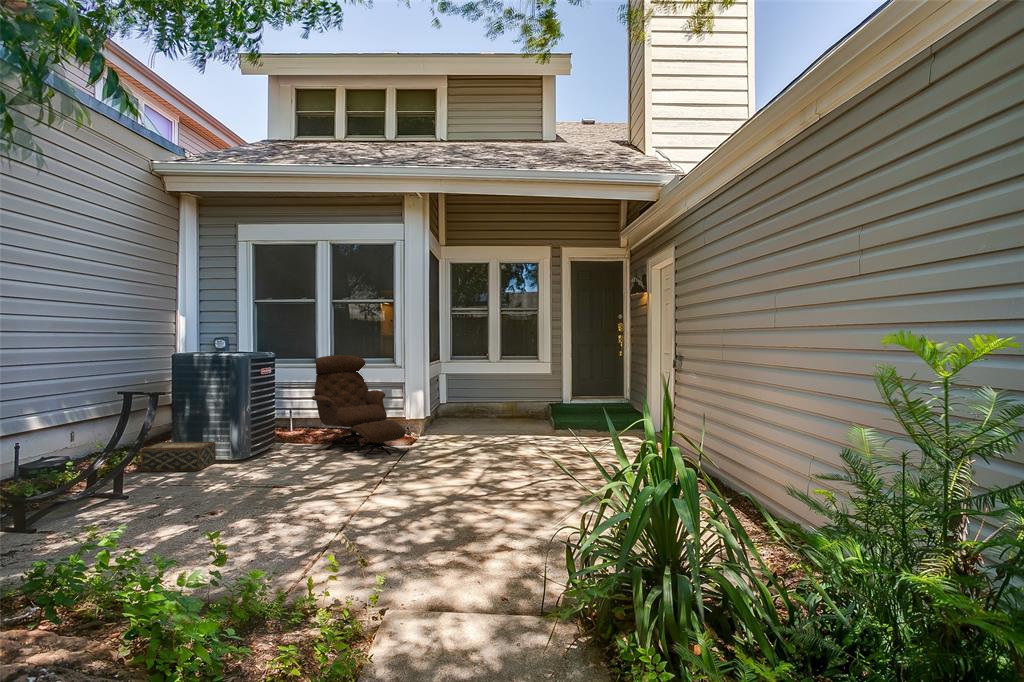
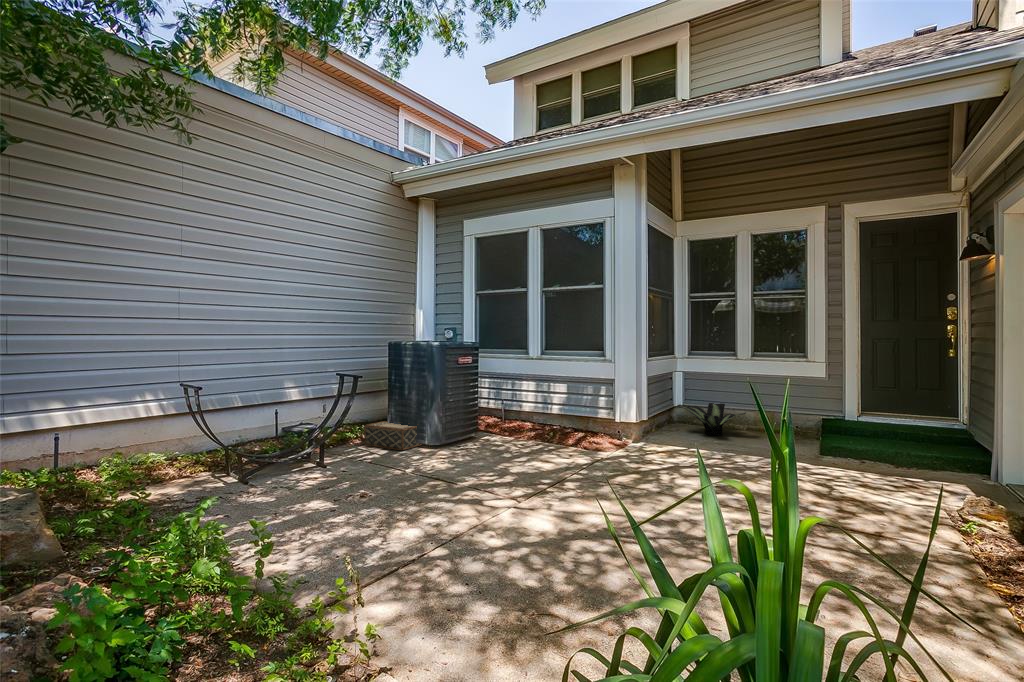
lounge chair: present [312,355,405,456] -> none [514,346,601,460]
potted plant: none [448,398,501,425] -> present [677,403,746,436]

